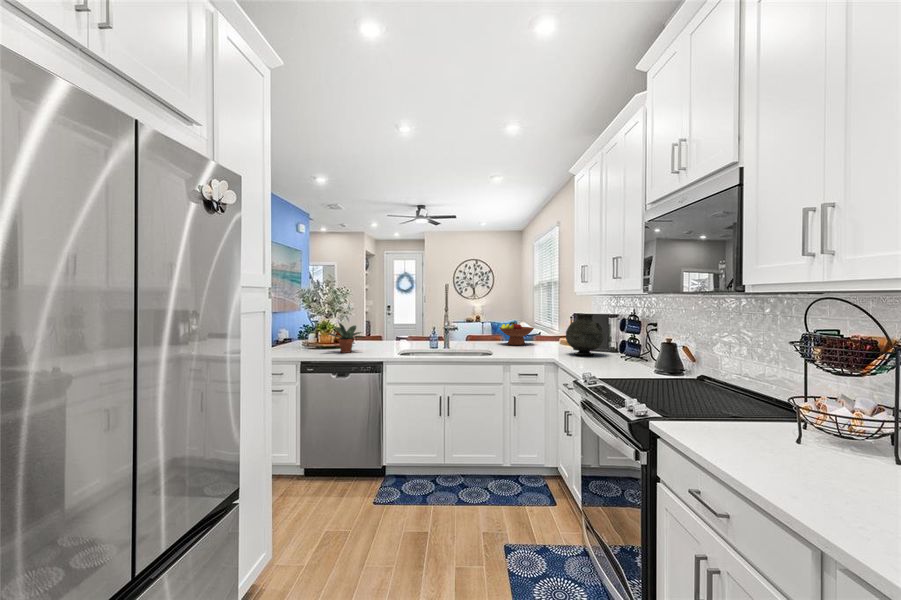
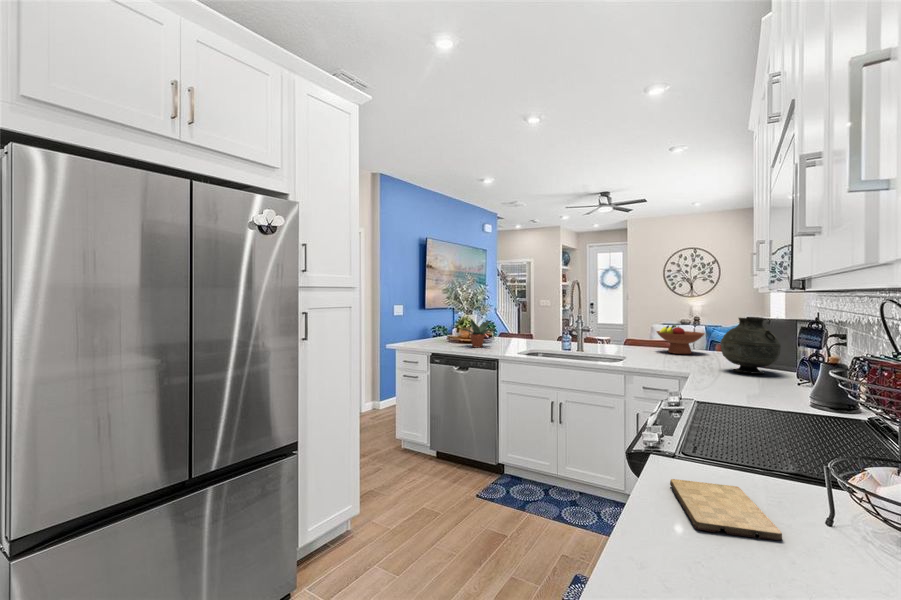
cutting board: none [708,430,809,461] -> present [670,479,782,540]

